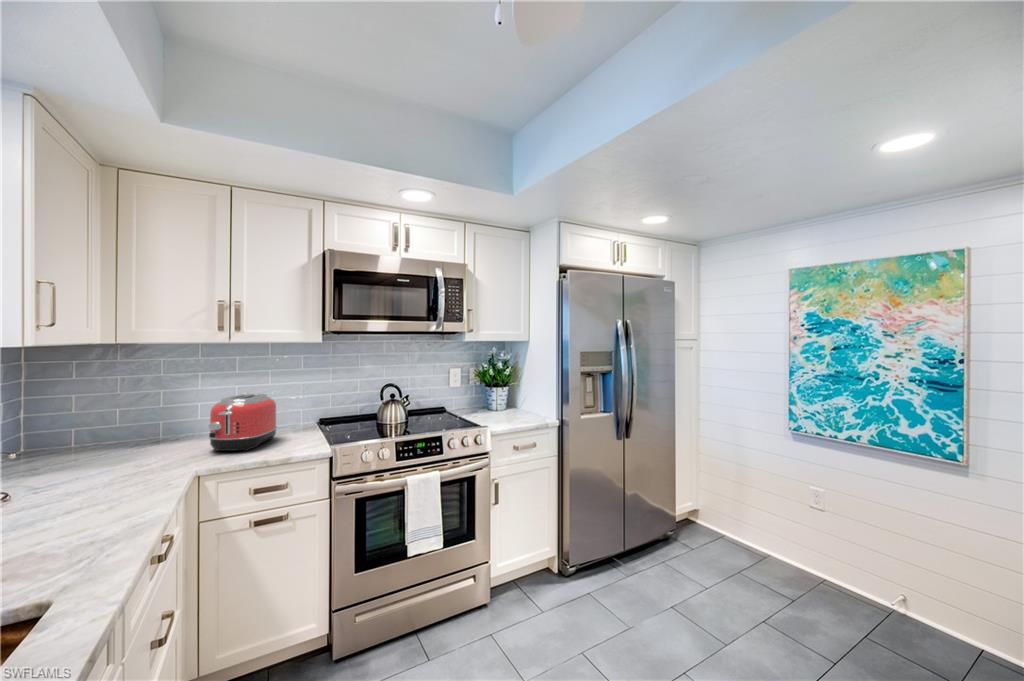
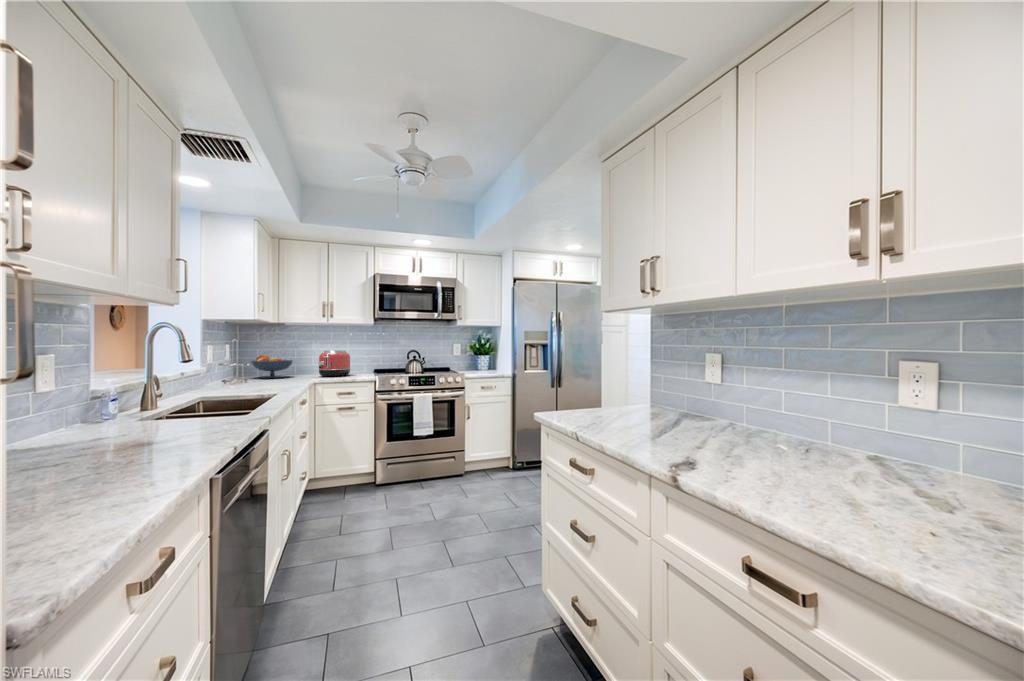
fruit bowl: none [41,413,151,469] -> present [251,355,293,378]

